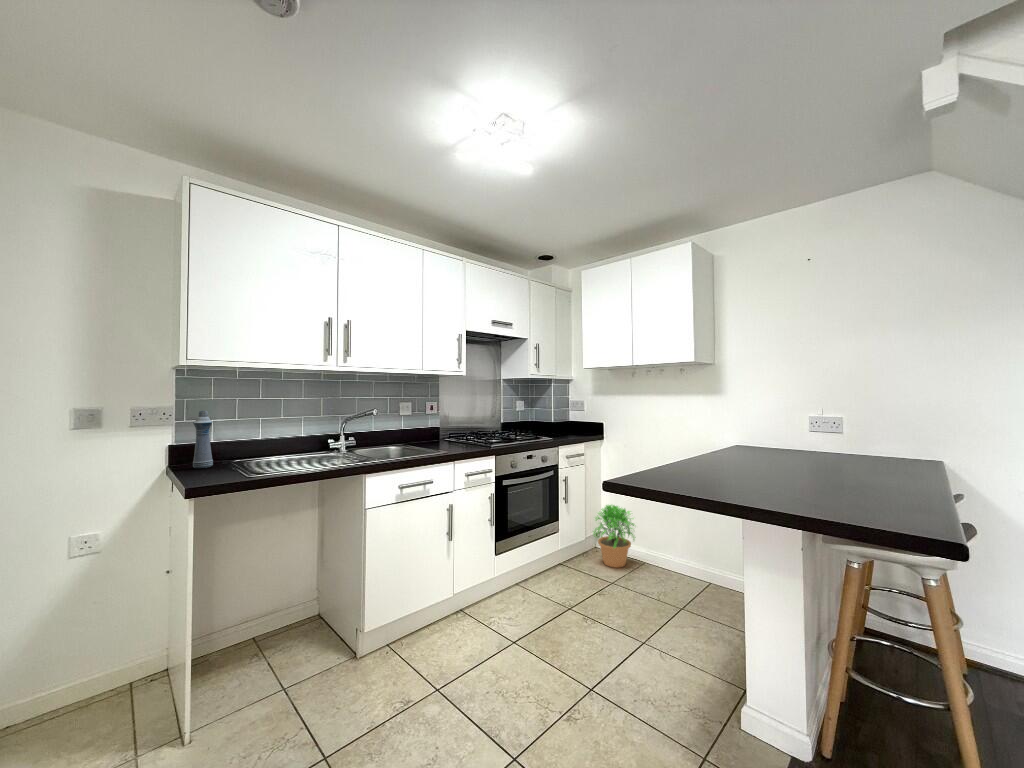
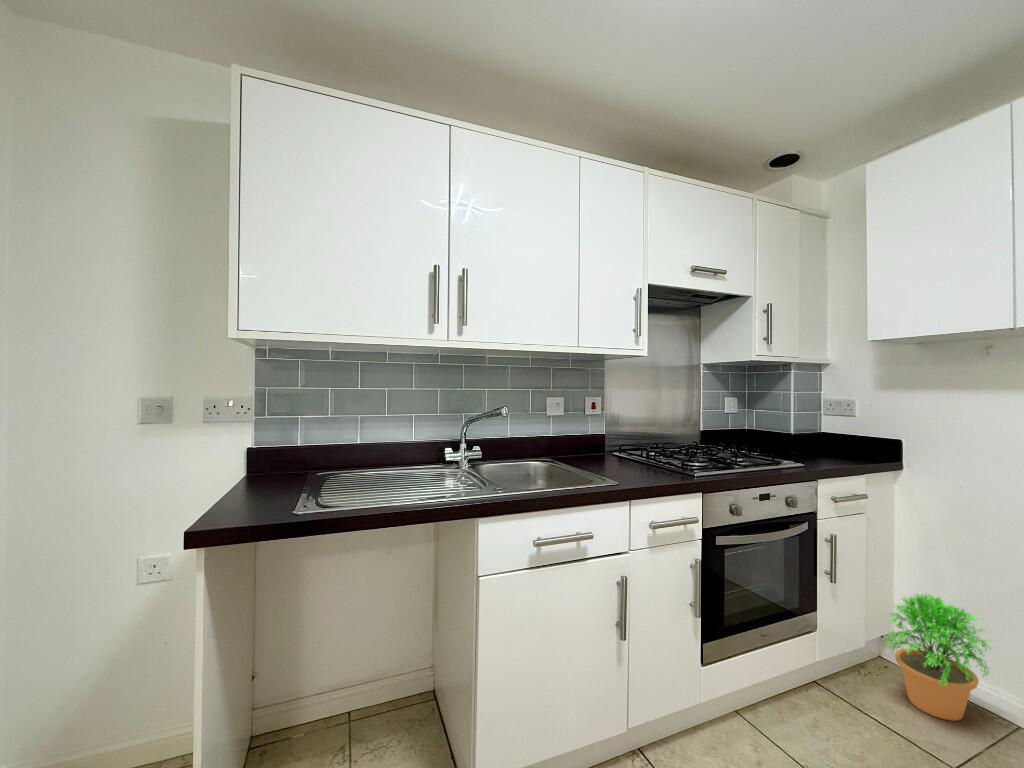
bottle: present [193,411,213,468] -> none [271,404,296,481]

